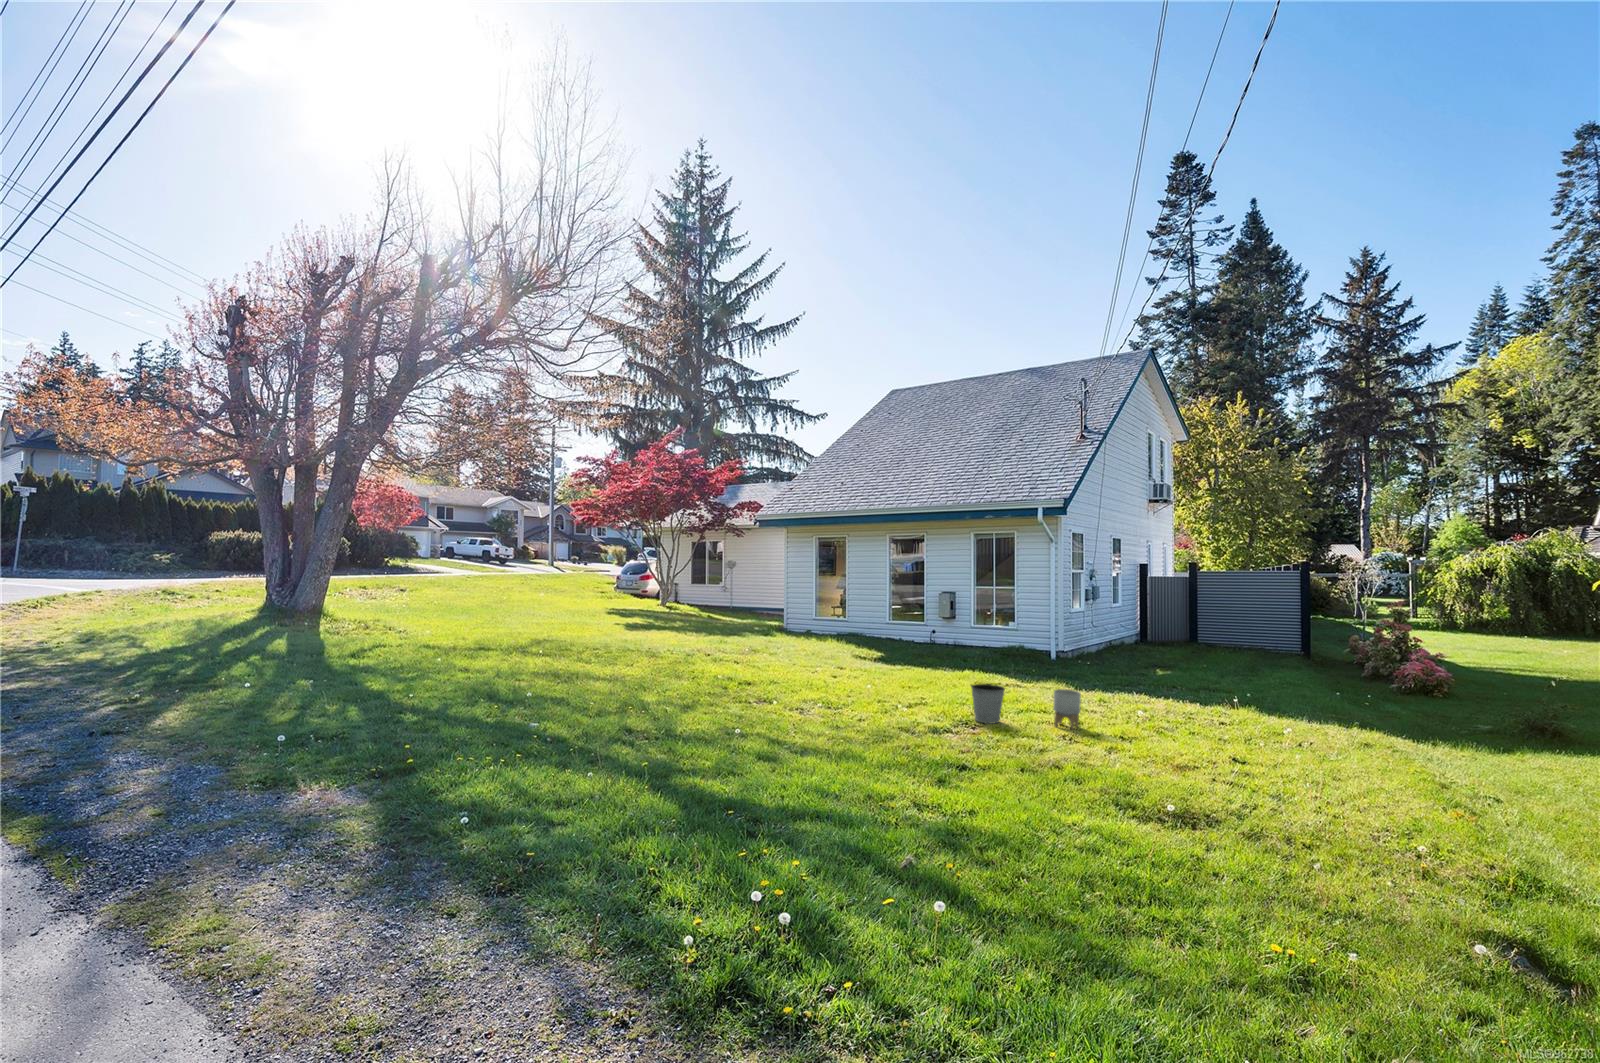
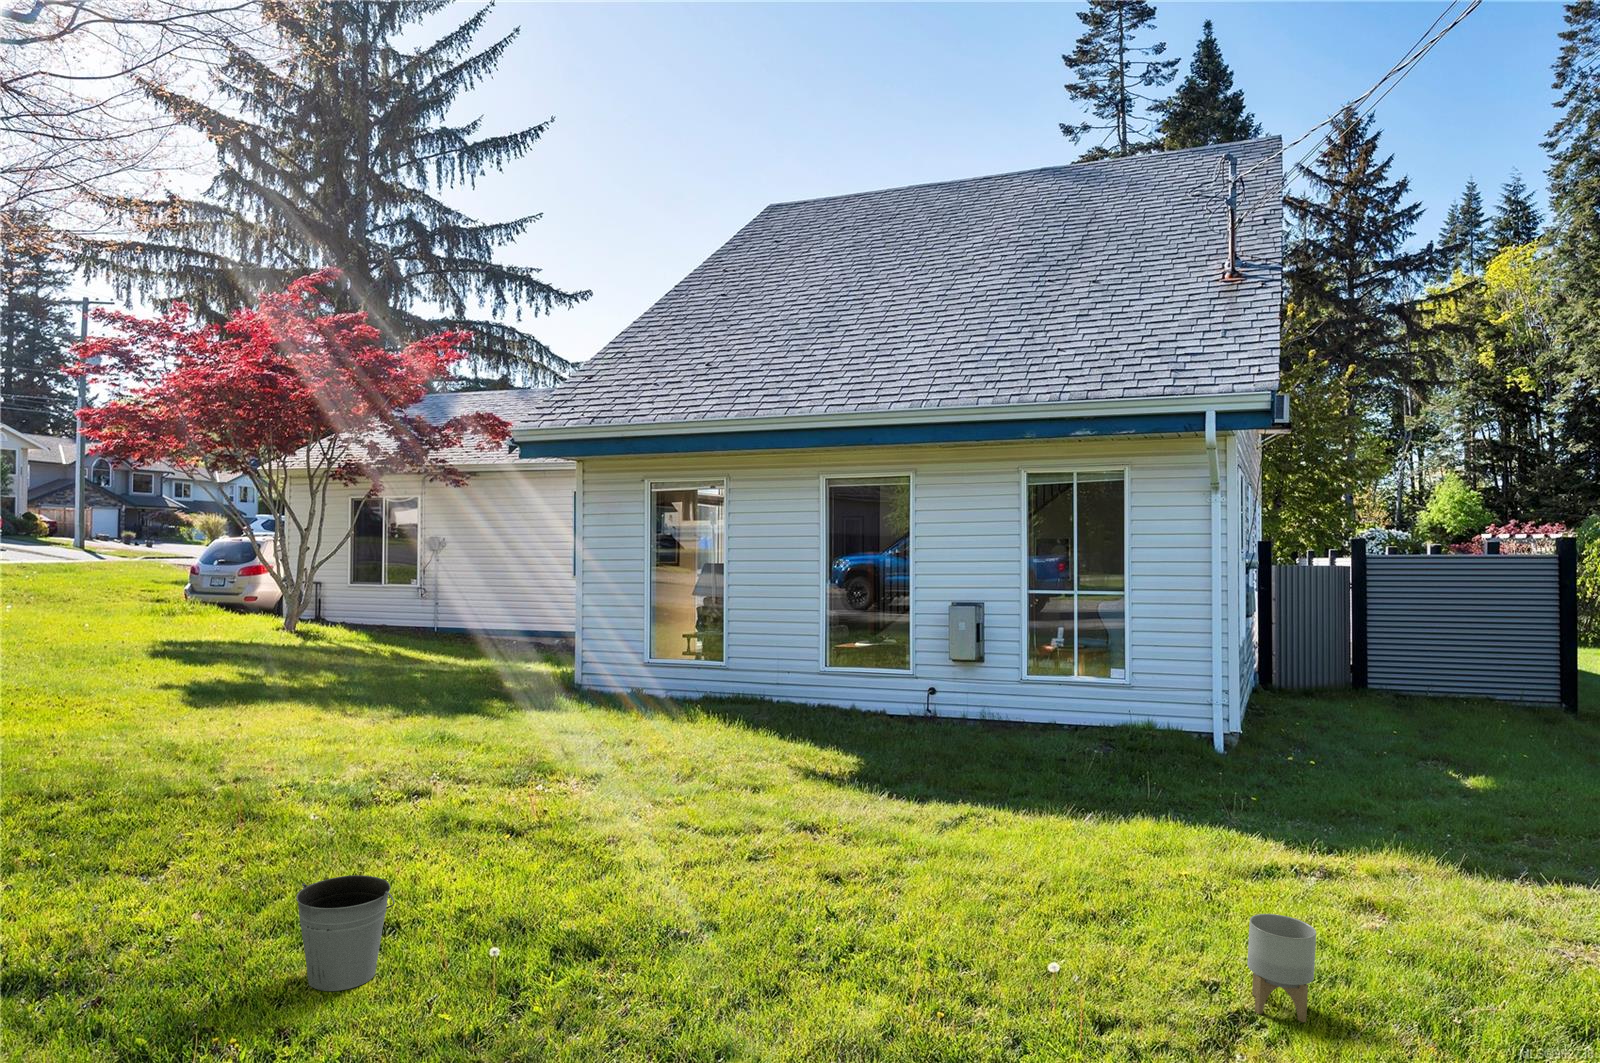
bucket: present [971,684,1005,724] -> present [296,875,395,991]

